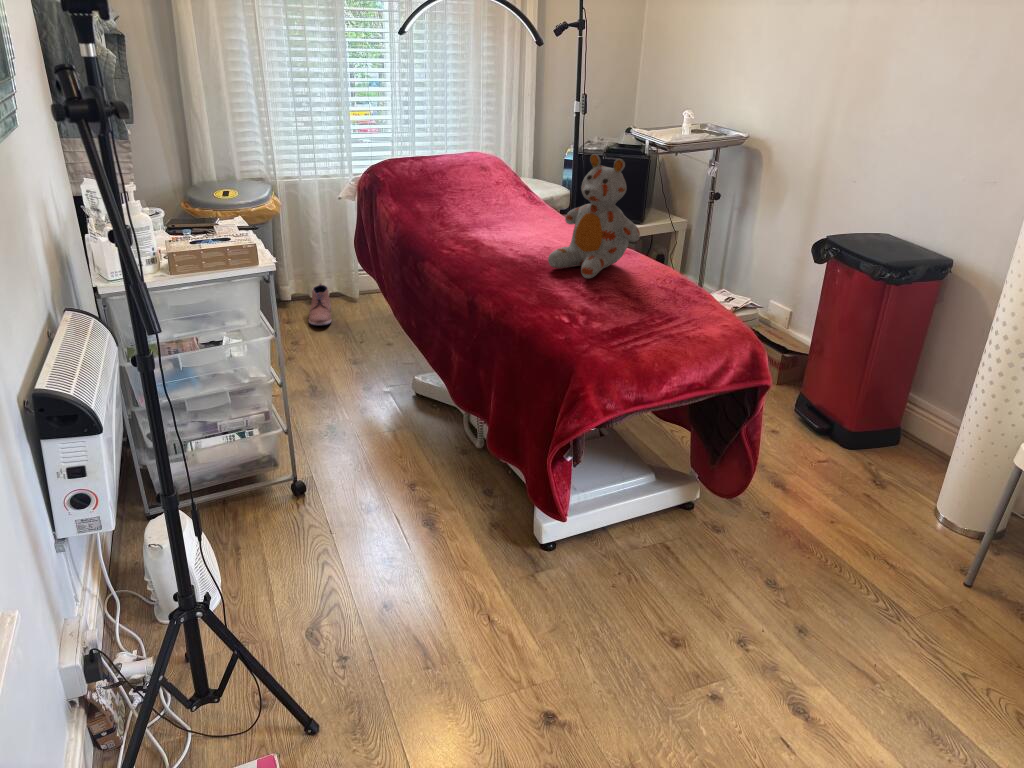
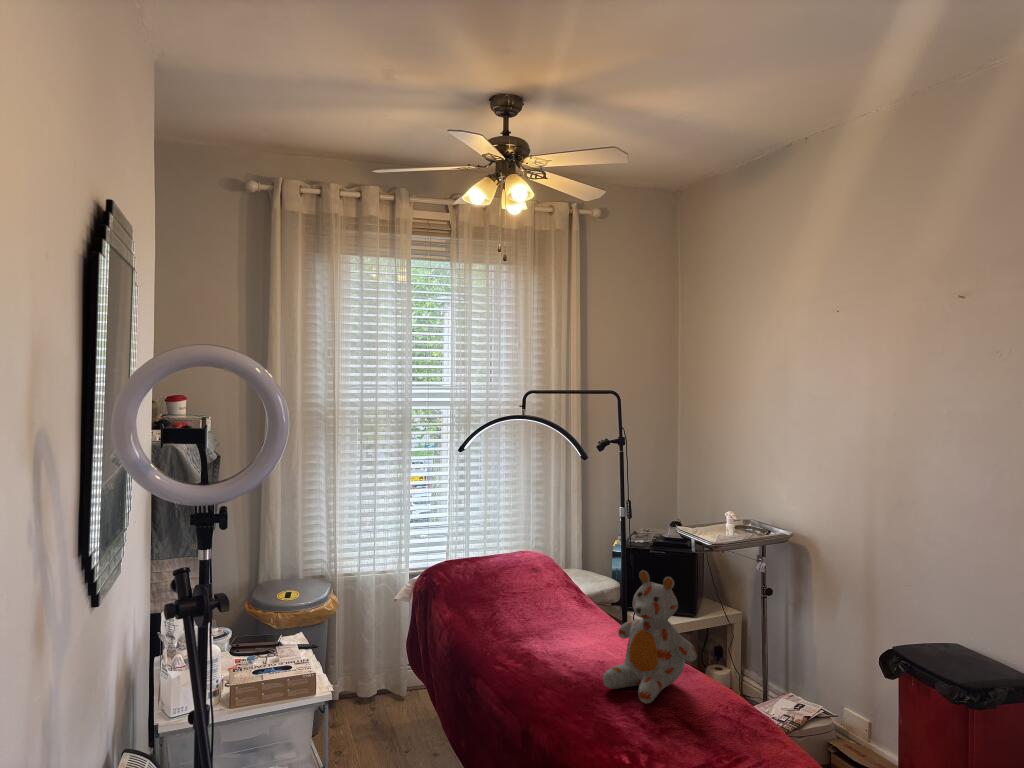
shoe: present [309,283,332,326] -> none [352,680,376,732]

